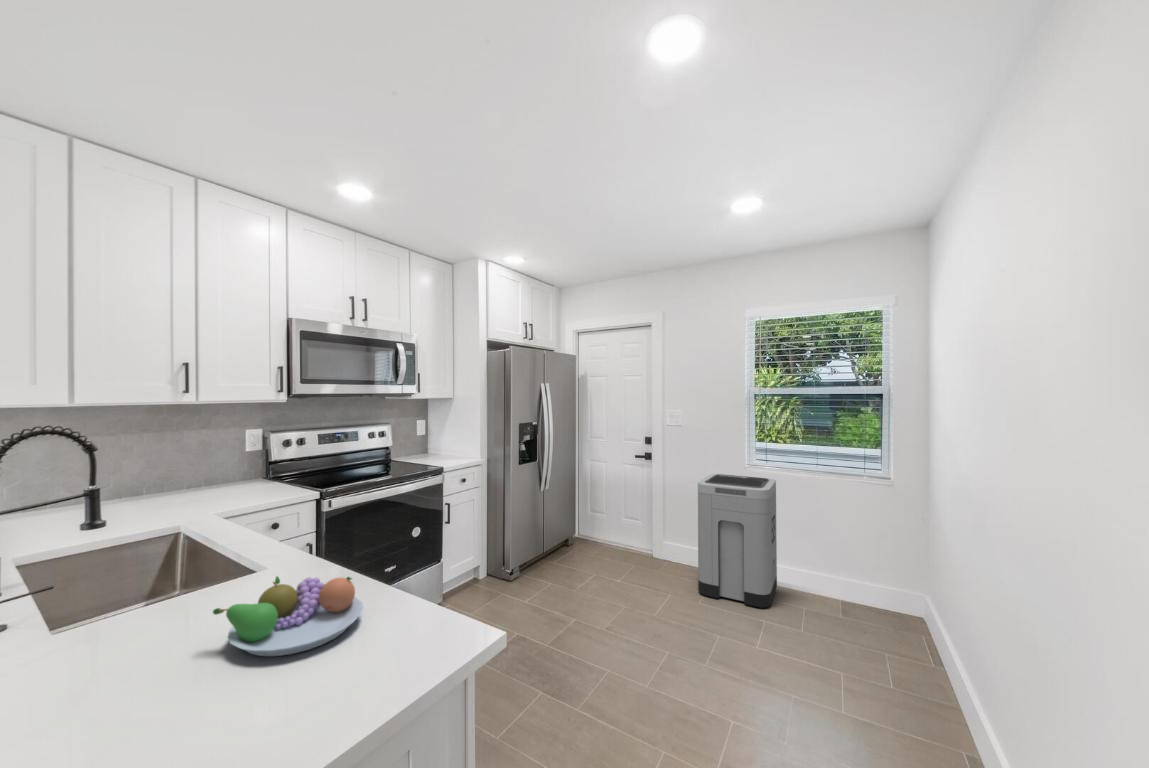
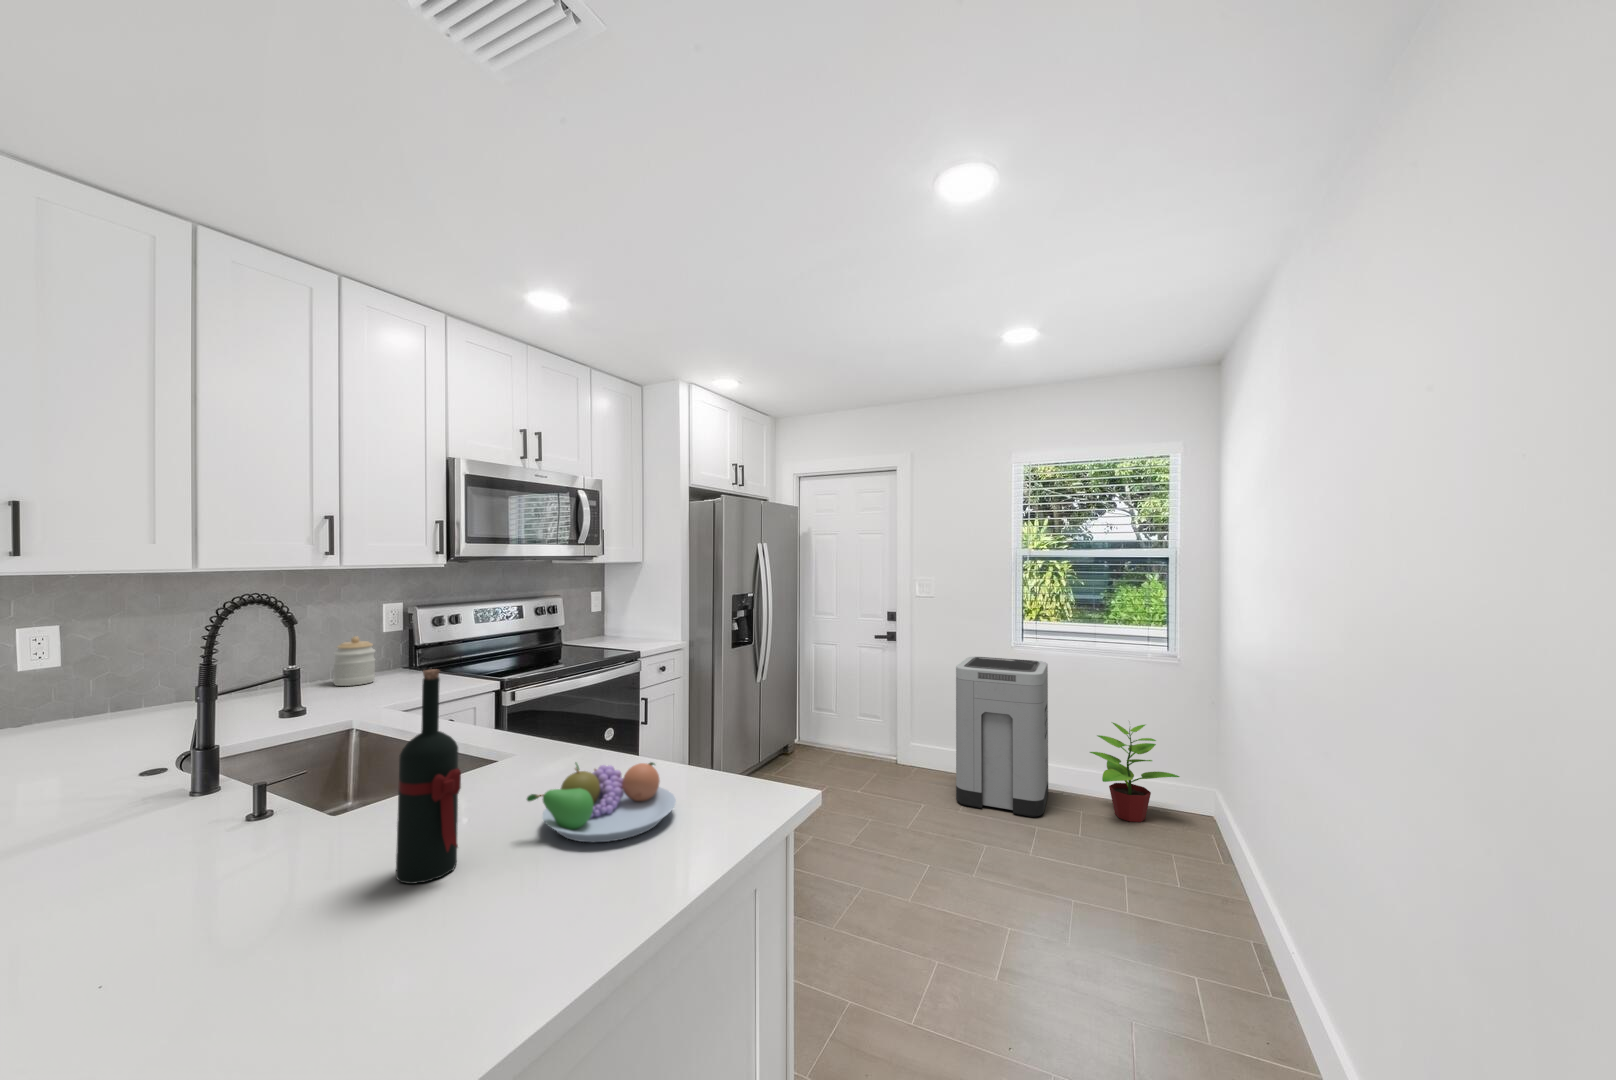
jar: none [197,455,230,493] -> present [333,636,375,686]
wine bottle: none [60,496,130,698] -> present [396,669,461,884]
potted plant: none [810,530,889,616] -> present [1090,722,1180,822]

